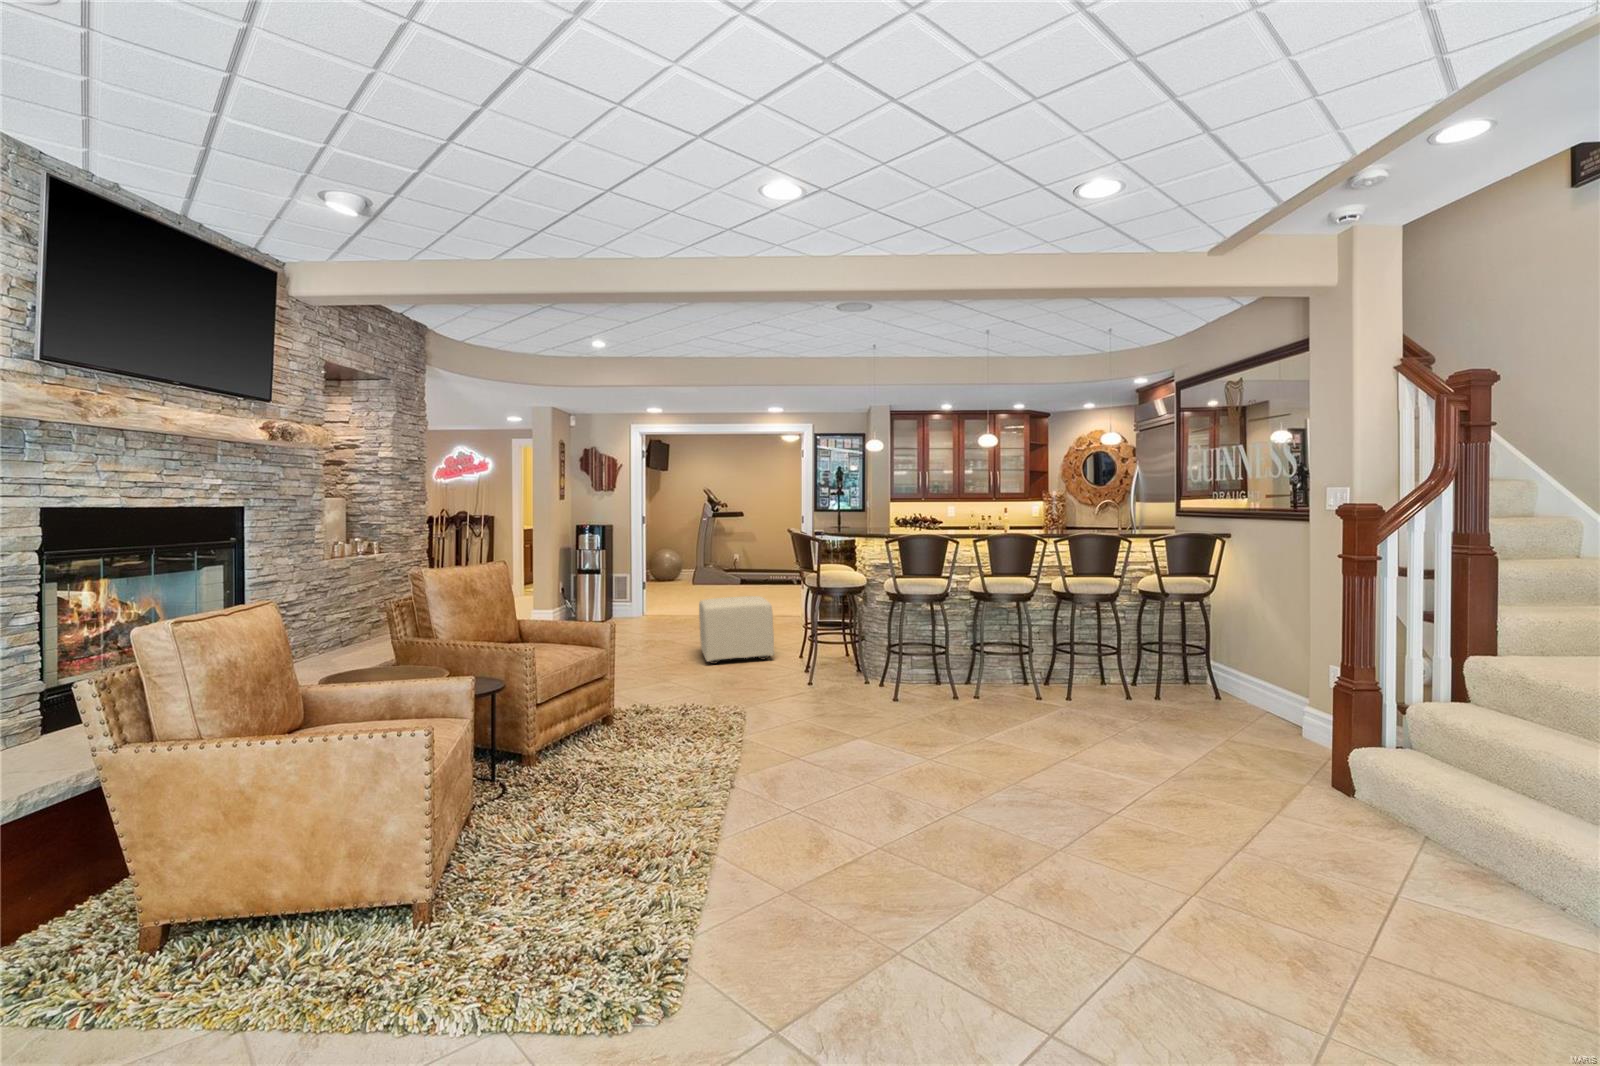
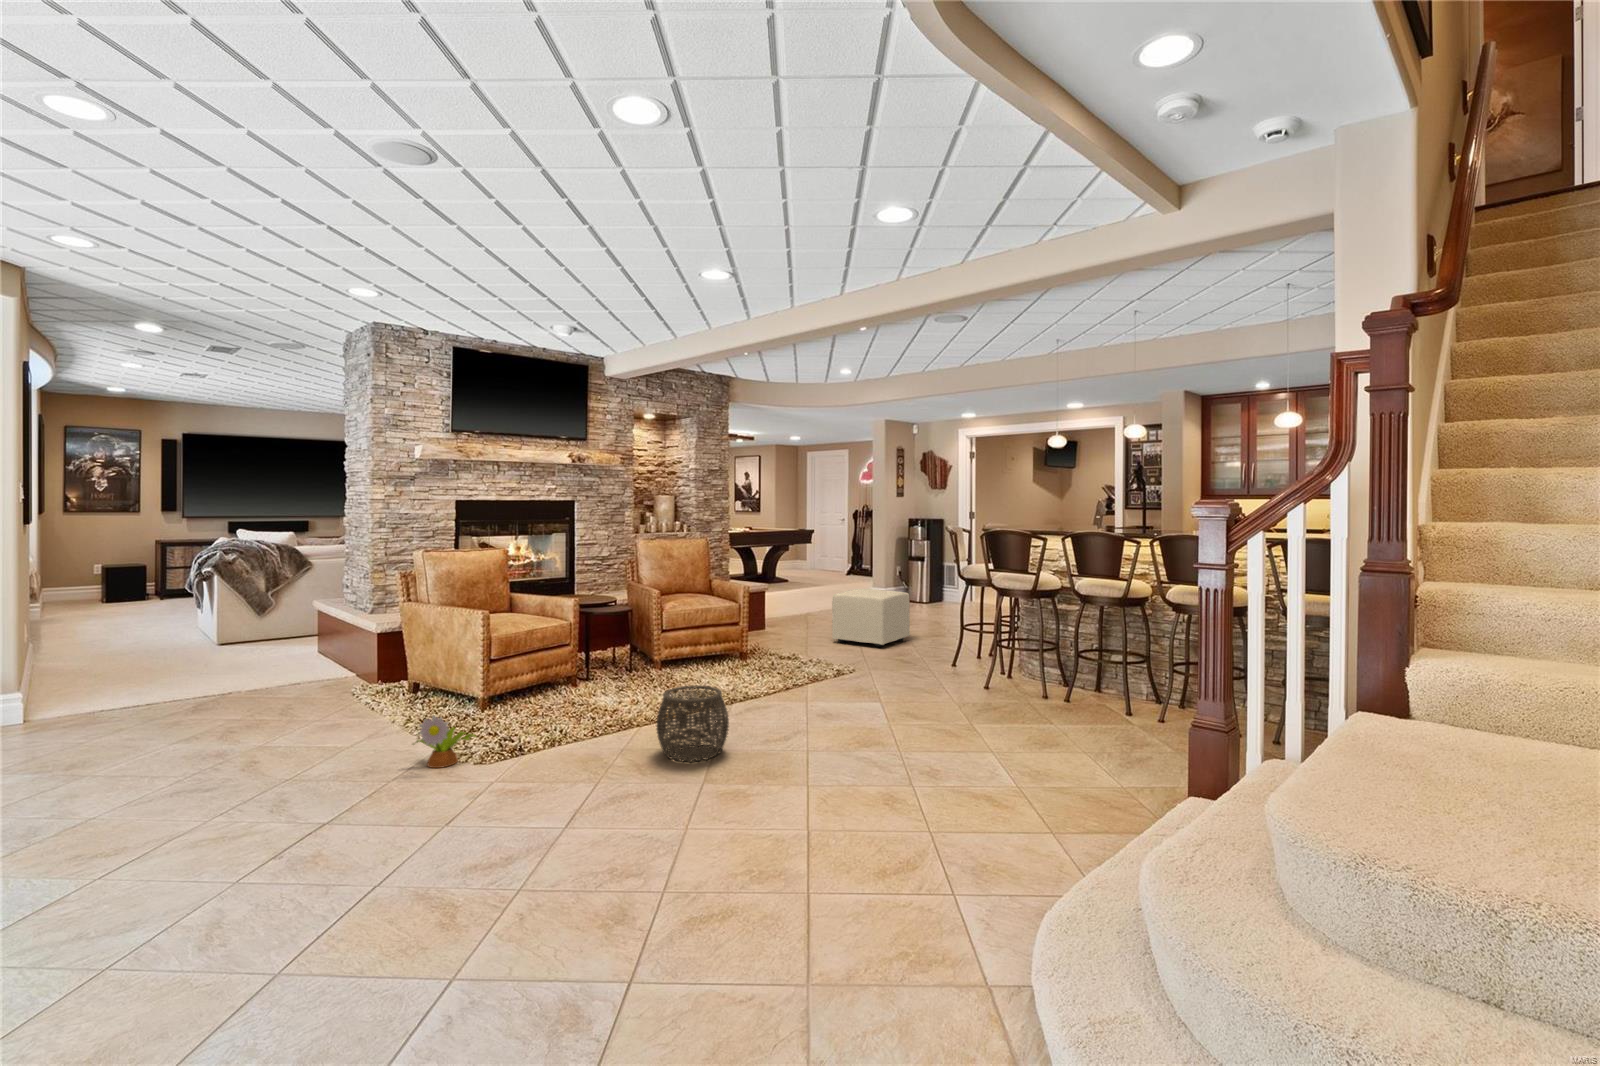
woven basket: none [976,707,1071,806] -> present [656,685,729,761]
decorative plant: none [818,855,915,958] -> present [413,716,476,768]

